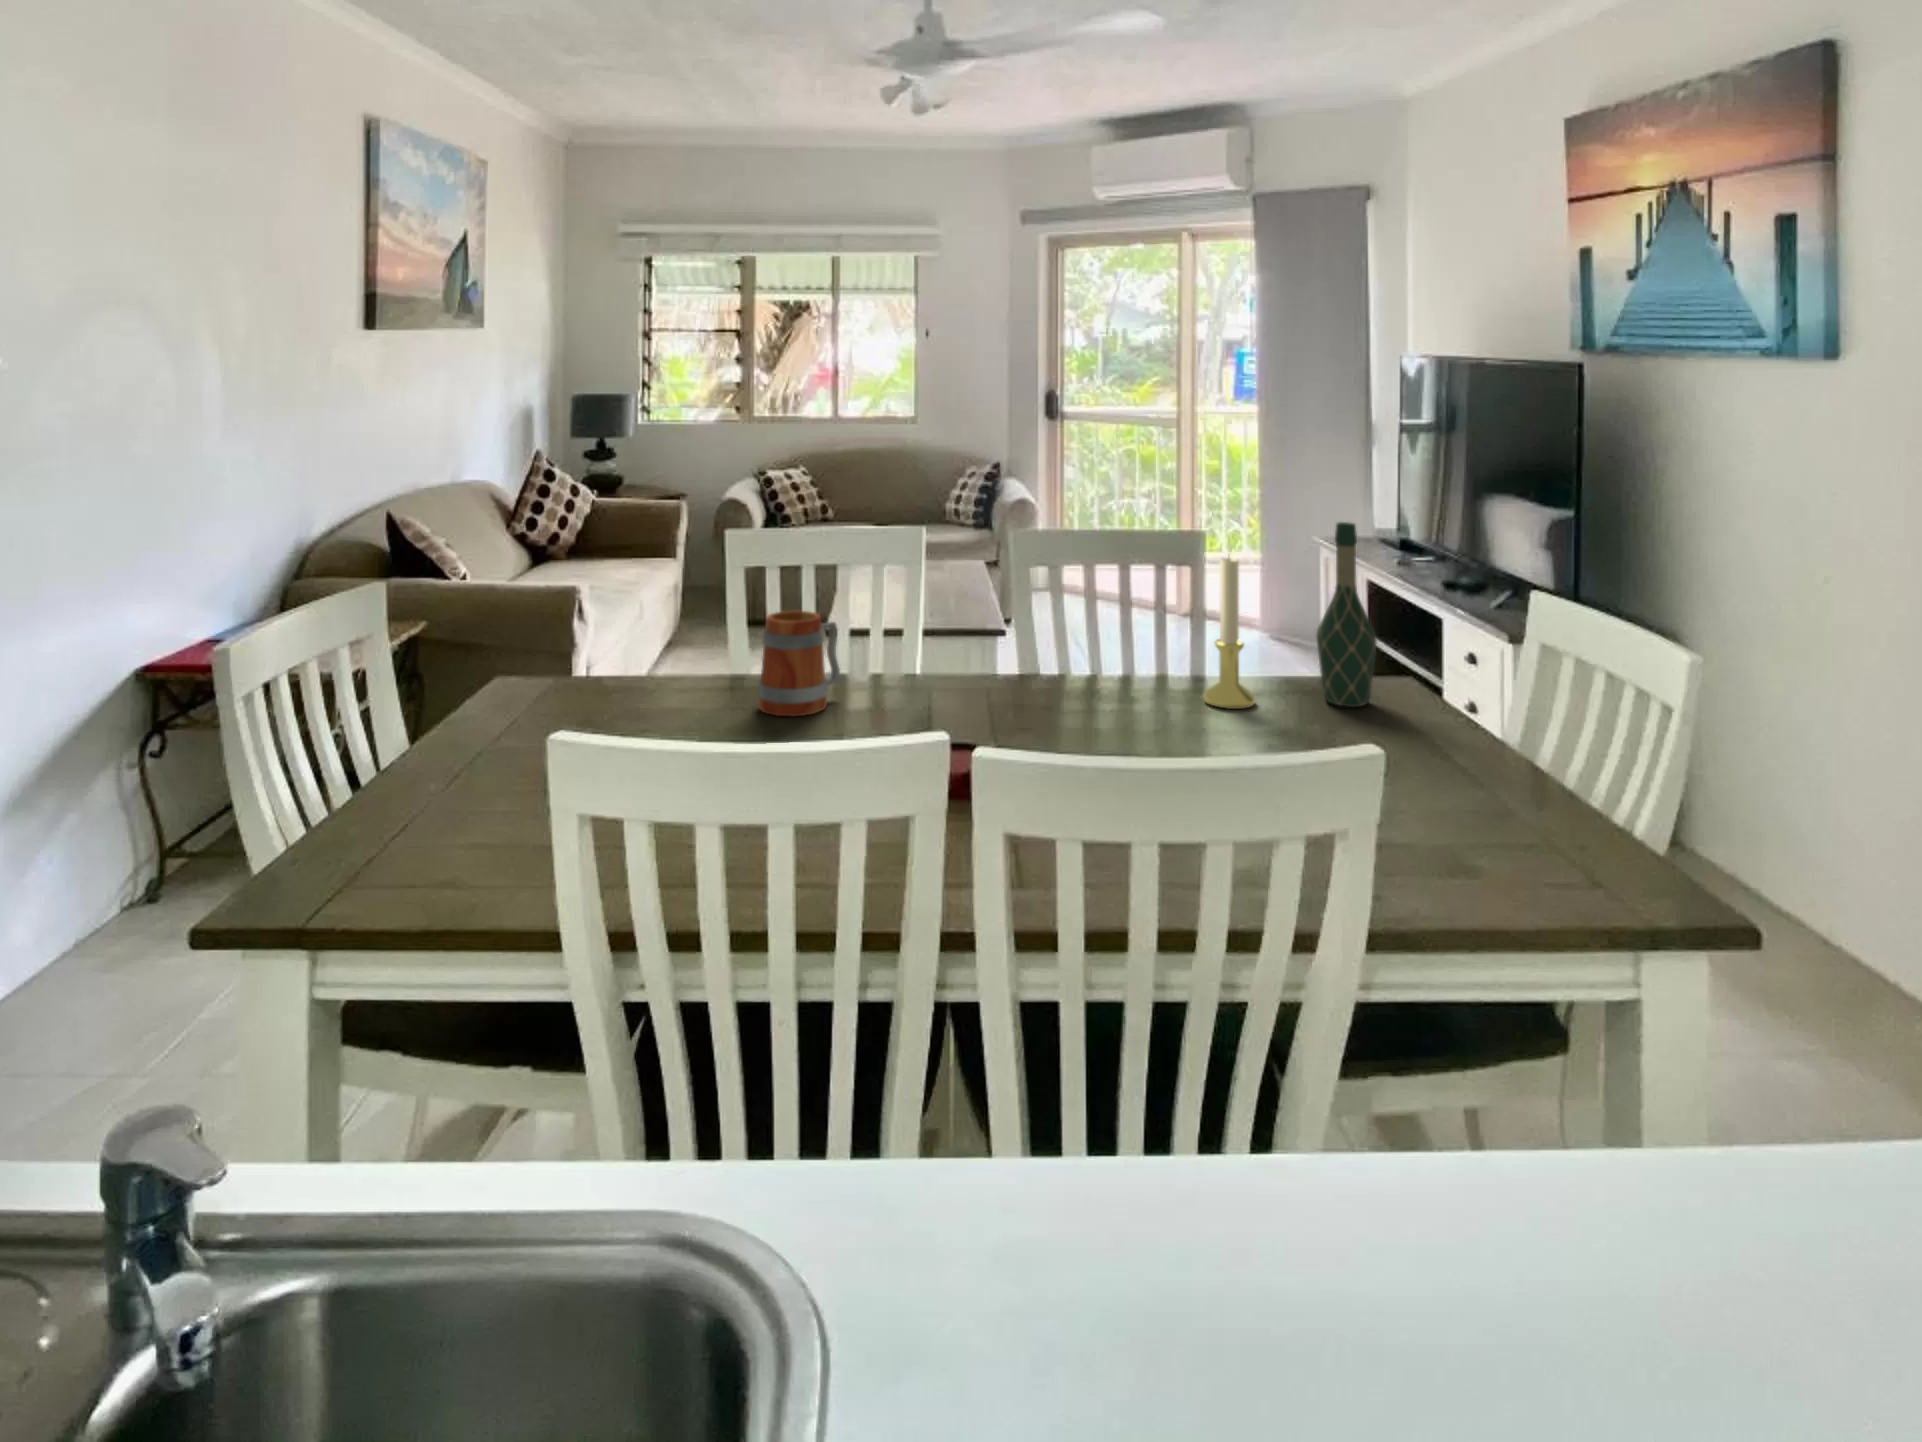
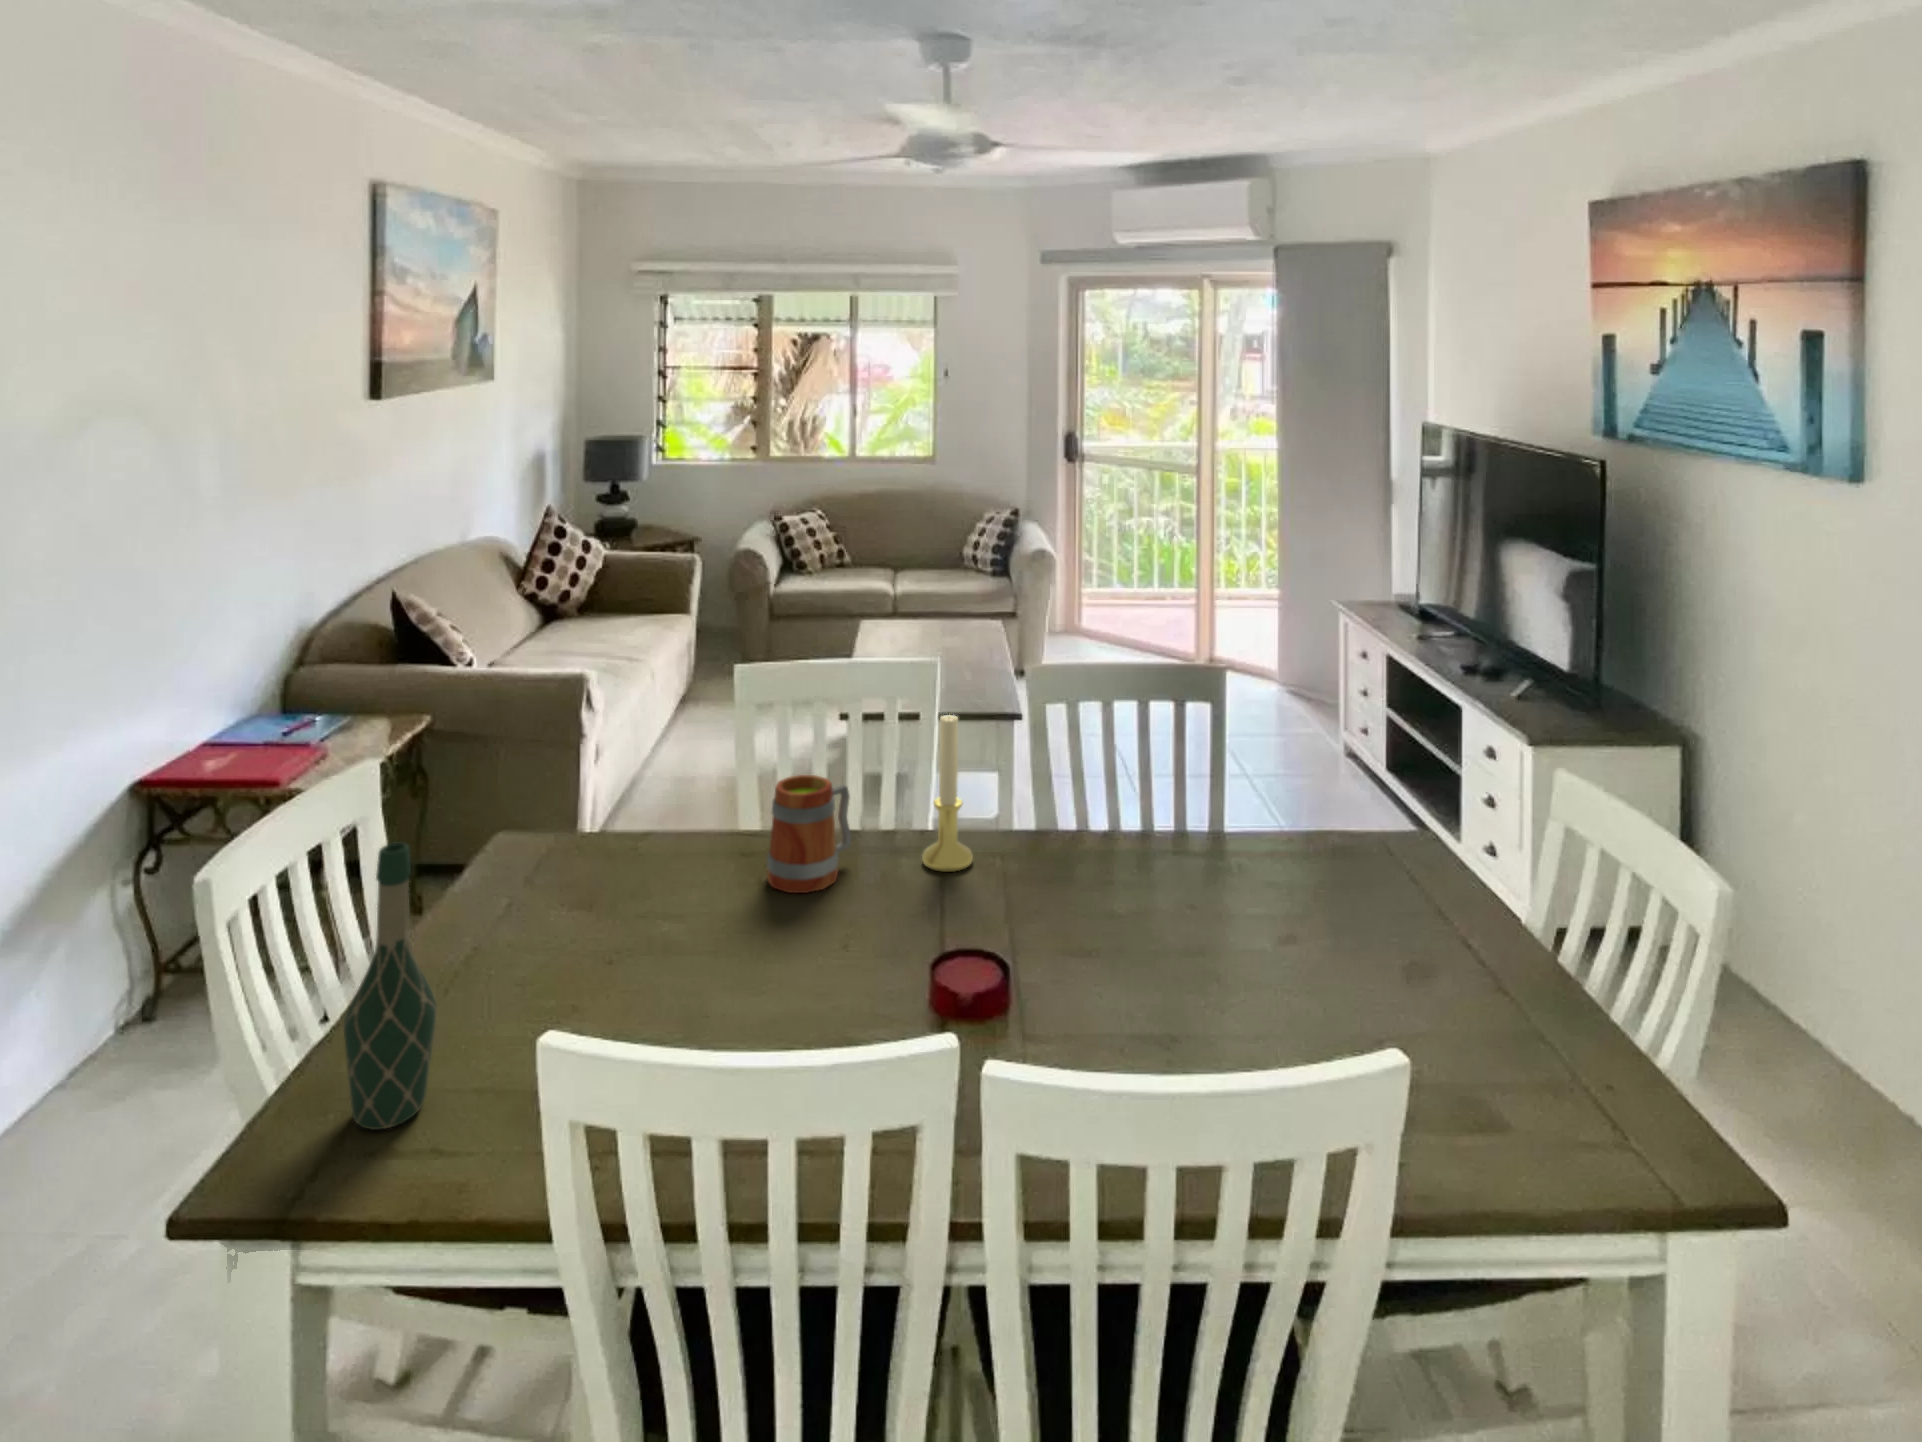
wine bottle: present [1317,522,1377,707] -> present [344,843,437,1129]
candle holder: present [1204,557,1255,709] -> present [922,714,973,872]

